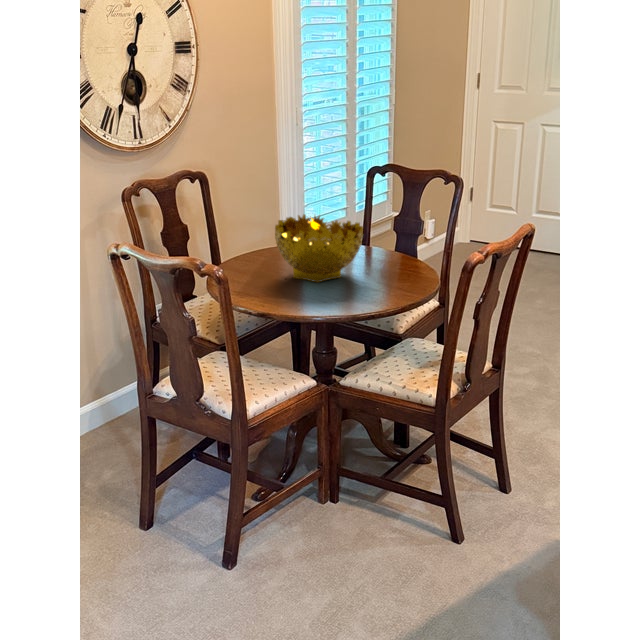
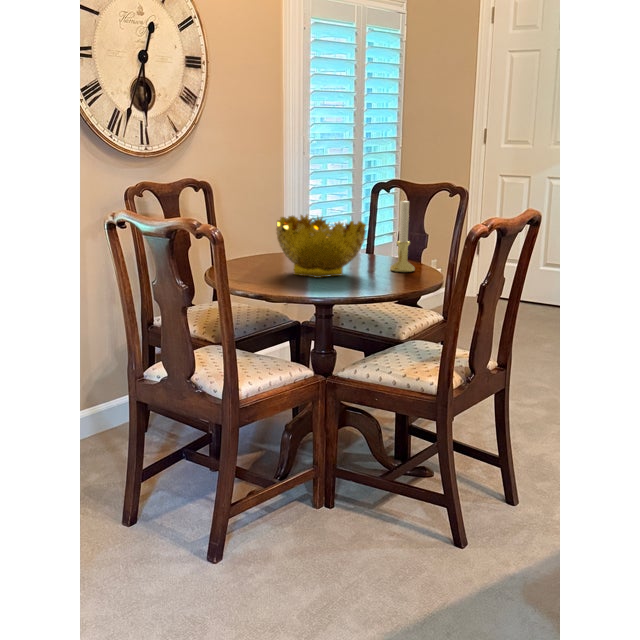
candle holder: none [387,197,412,269] -> present [390,201,414,272]

